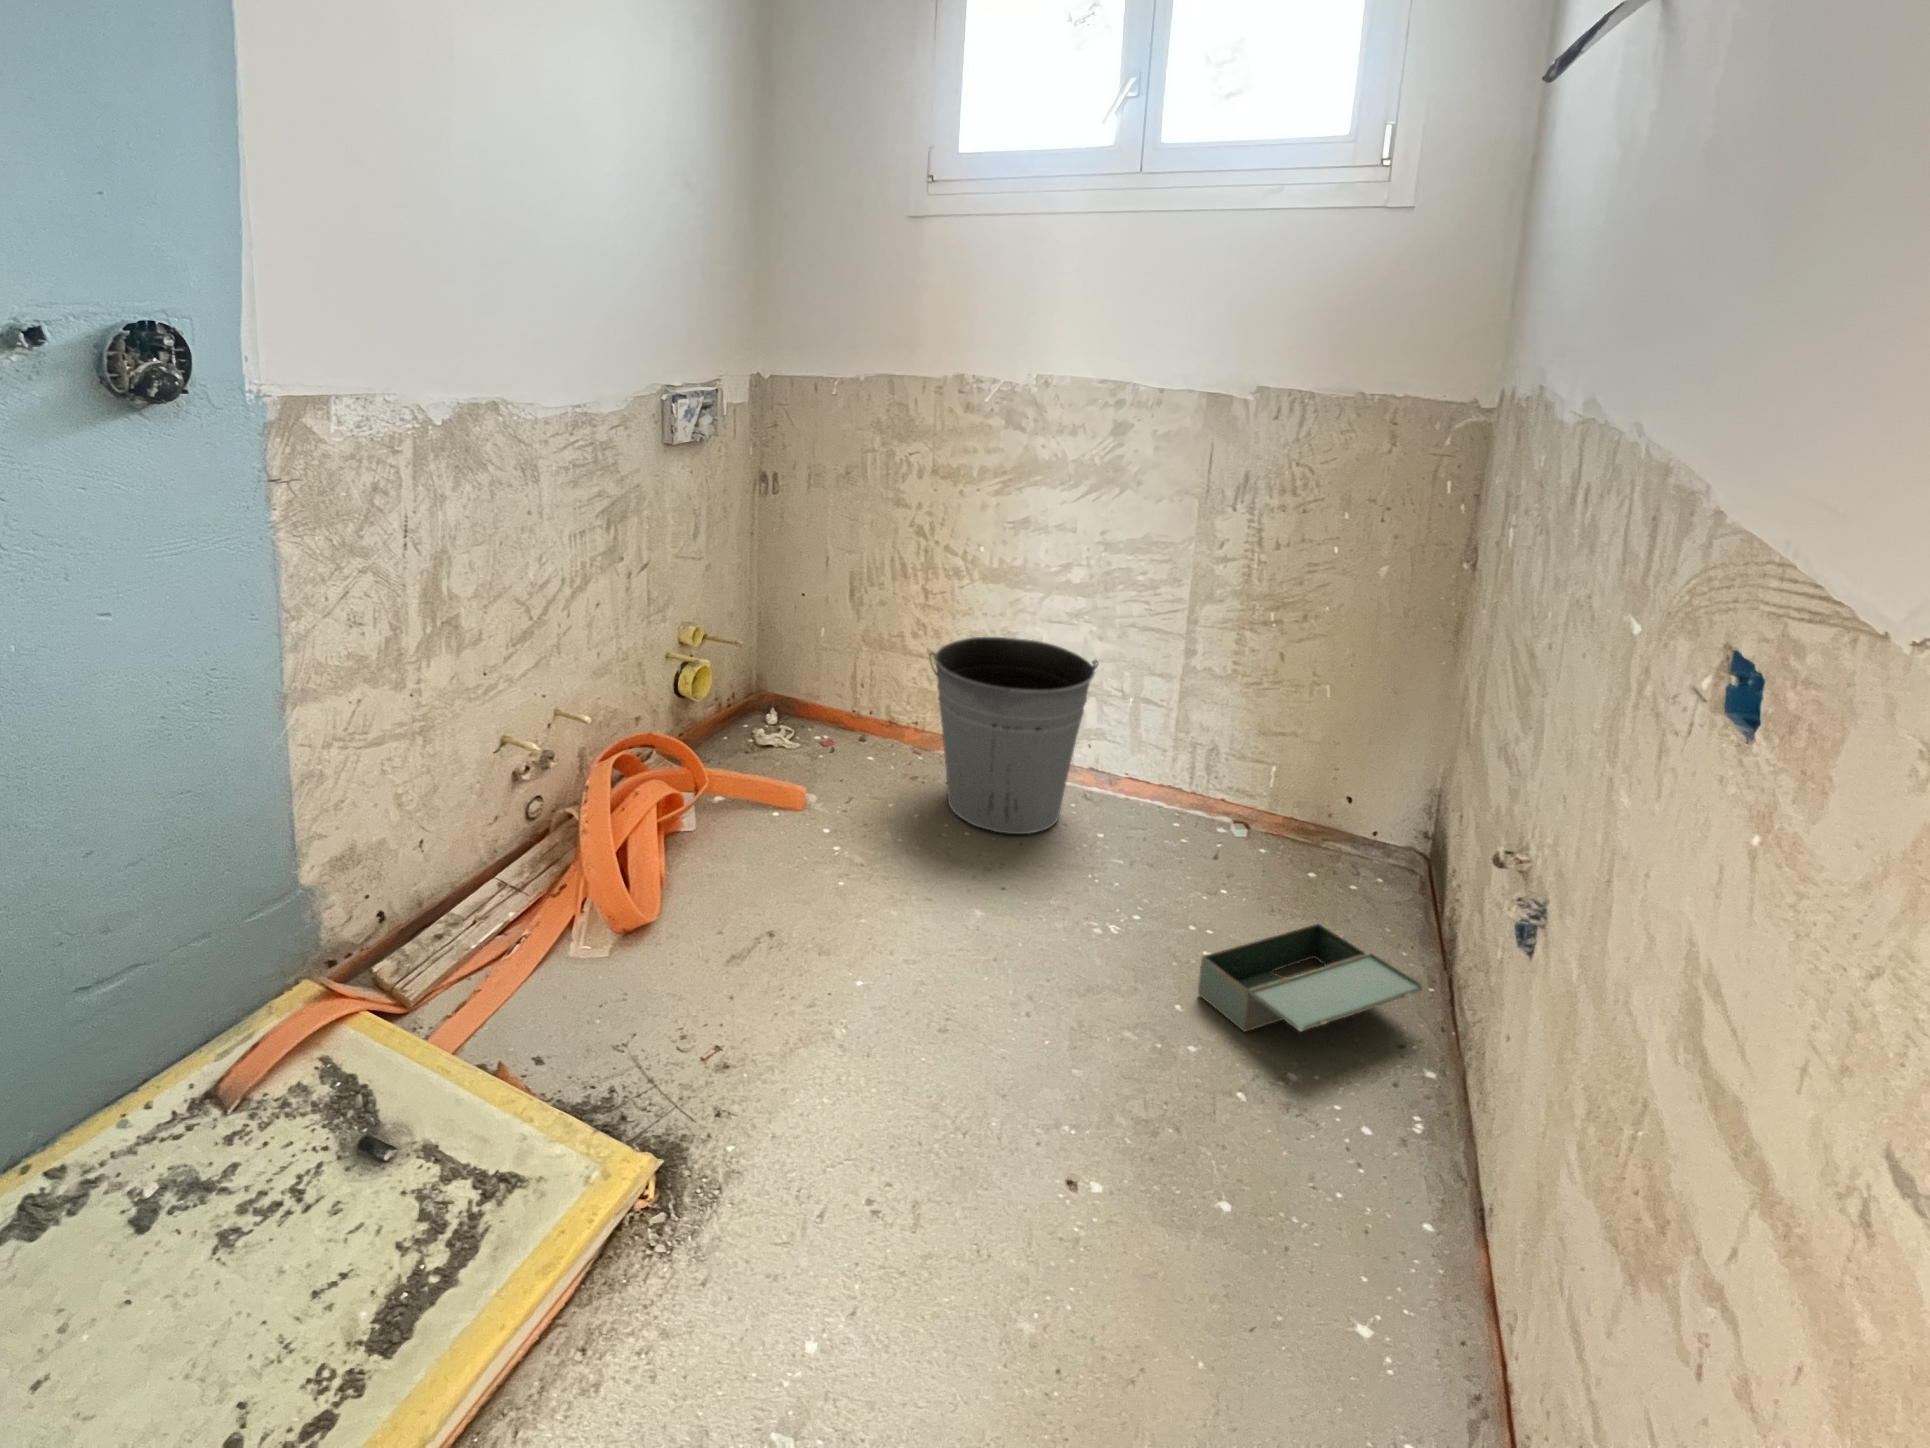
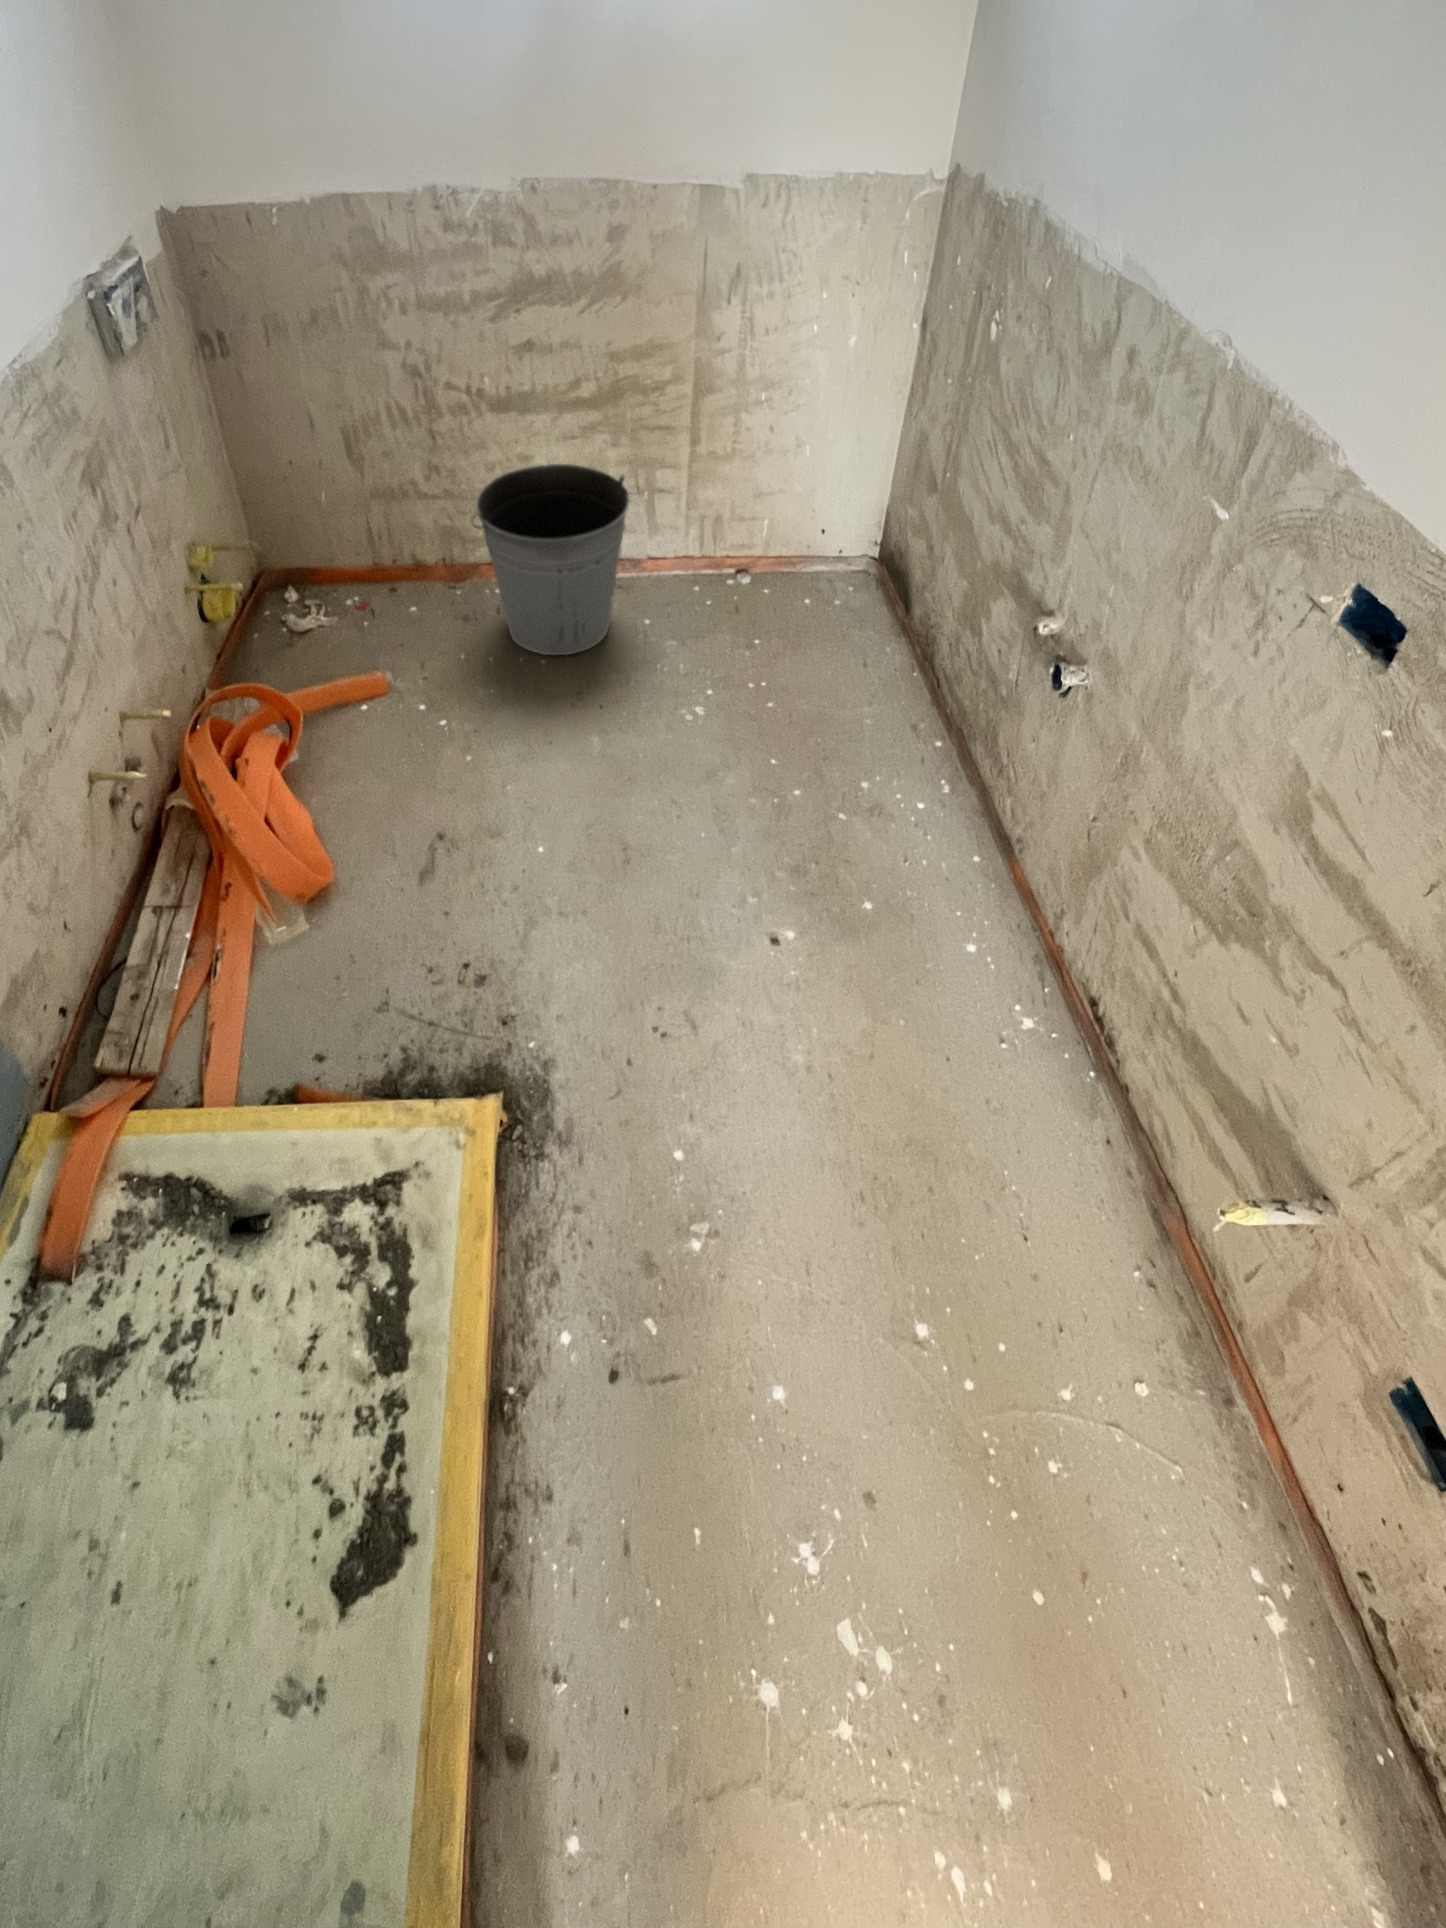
toolbox: present [1198,924,1423,1032] -> none [784,656,929,766]

